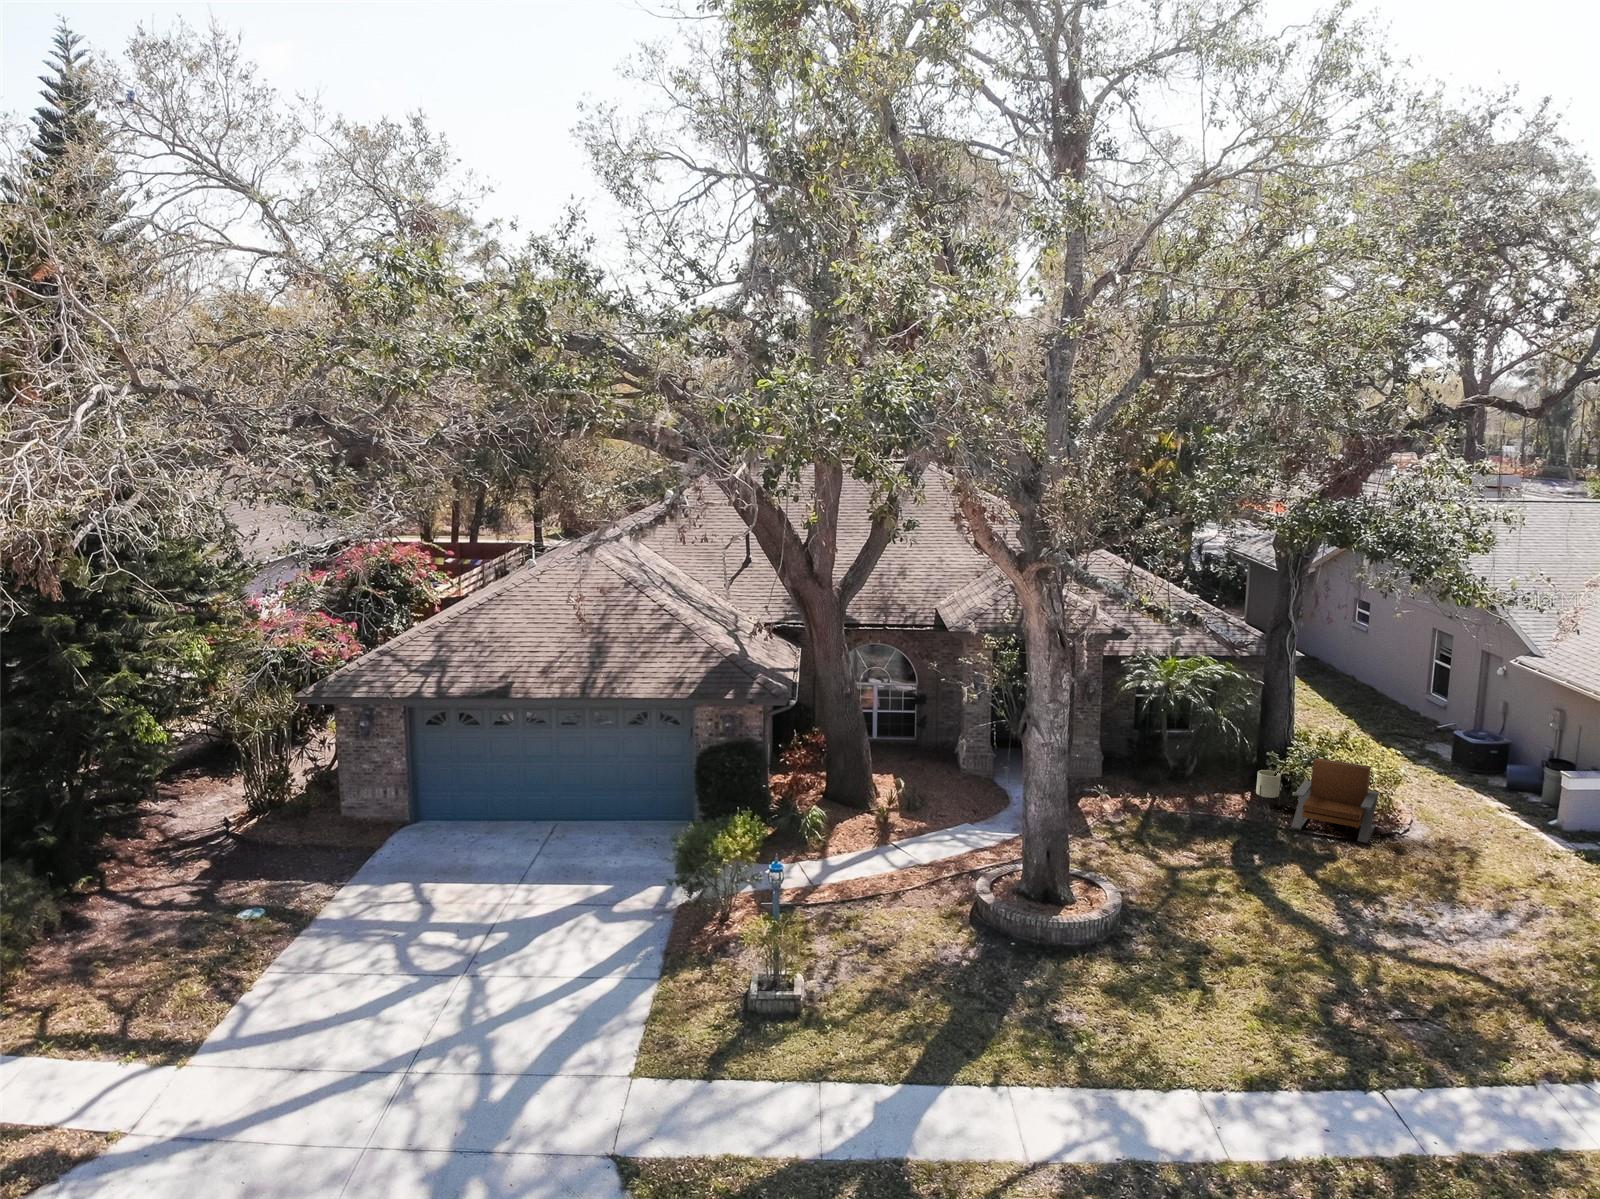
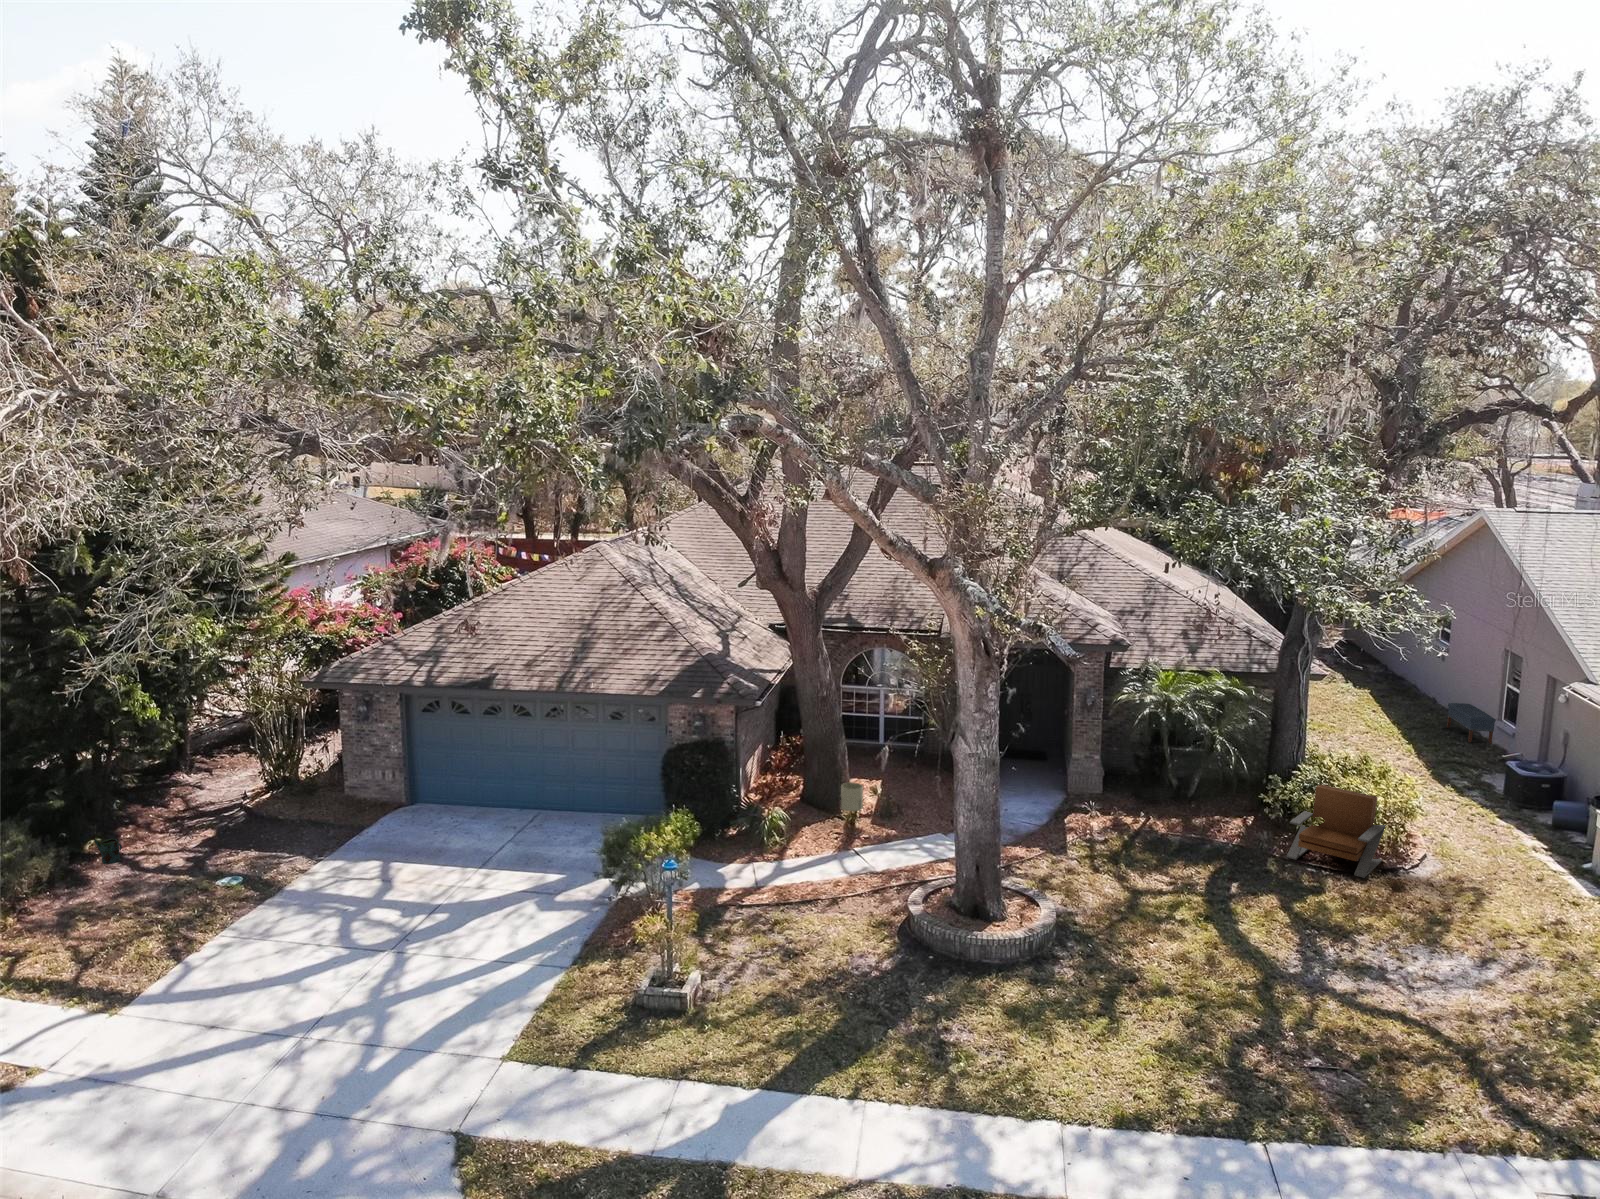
bench: none [1377,679,1425,715] -> present [1447,703,1496,744]
planter: present [1256,770,1281,806] -> present [840,782,863,812]
watering can: none [83,874,121,904] -> present [90,835,122,864]

